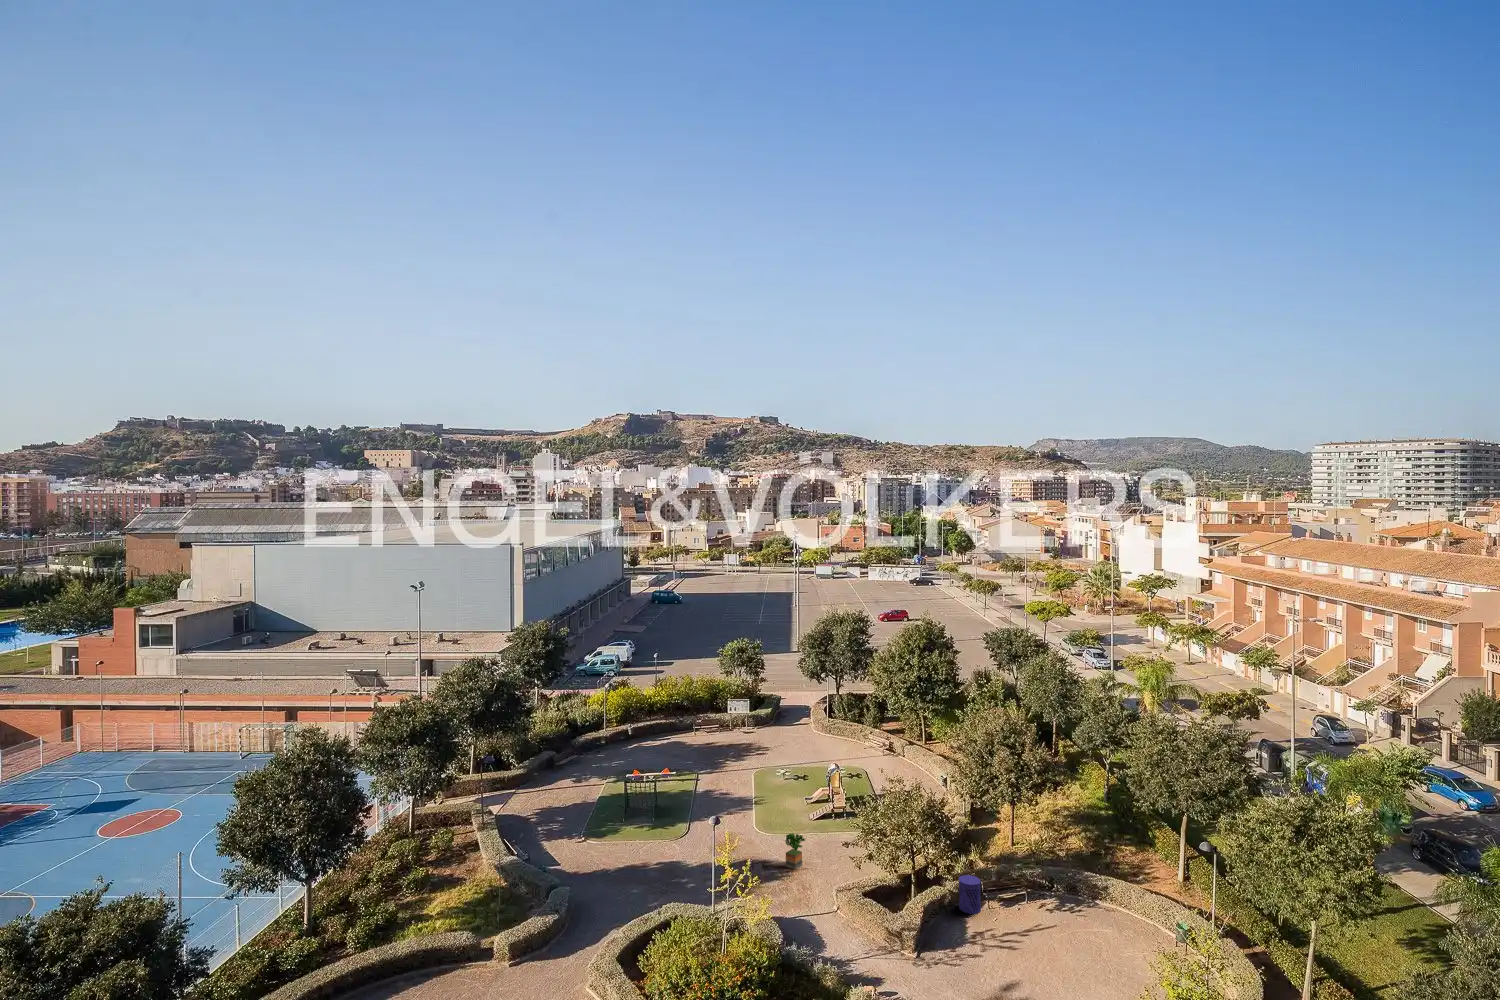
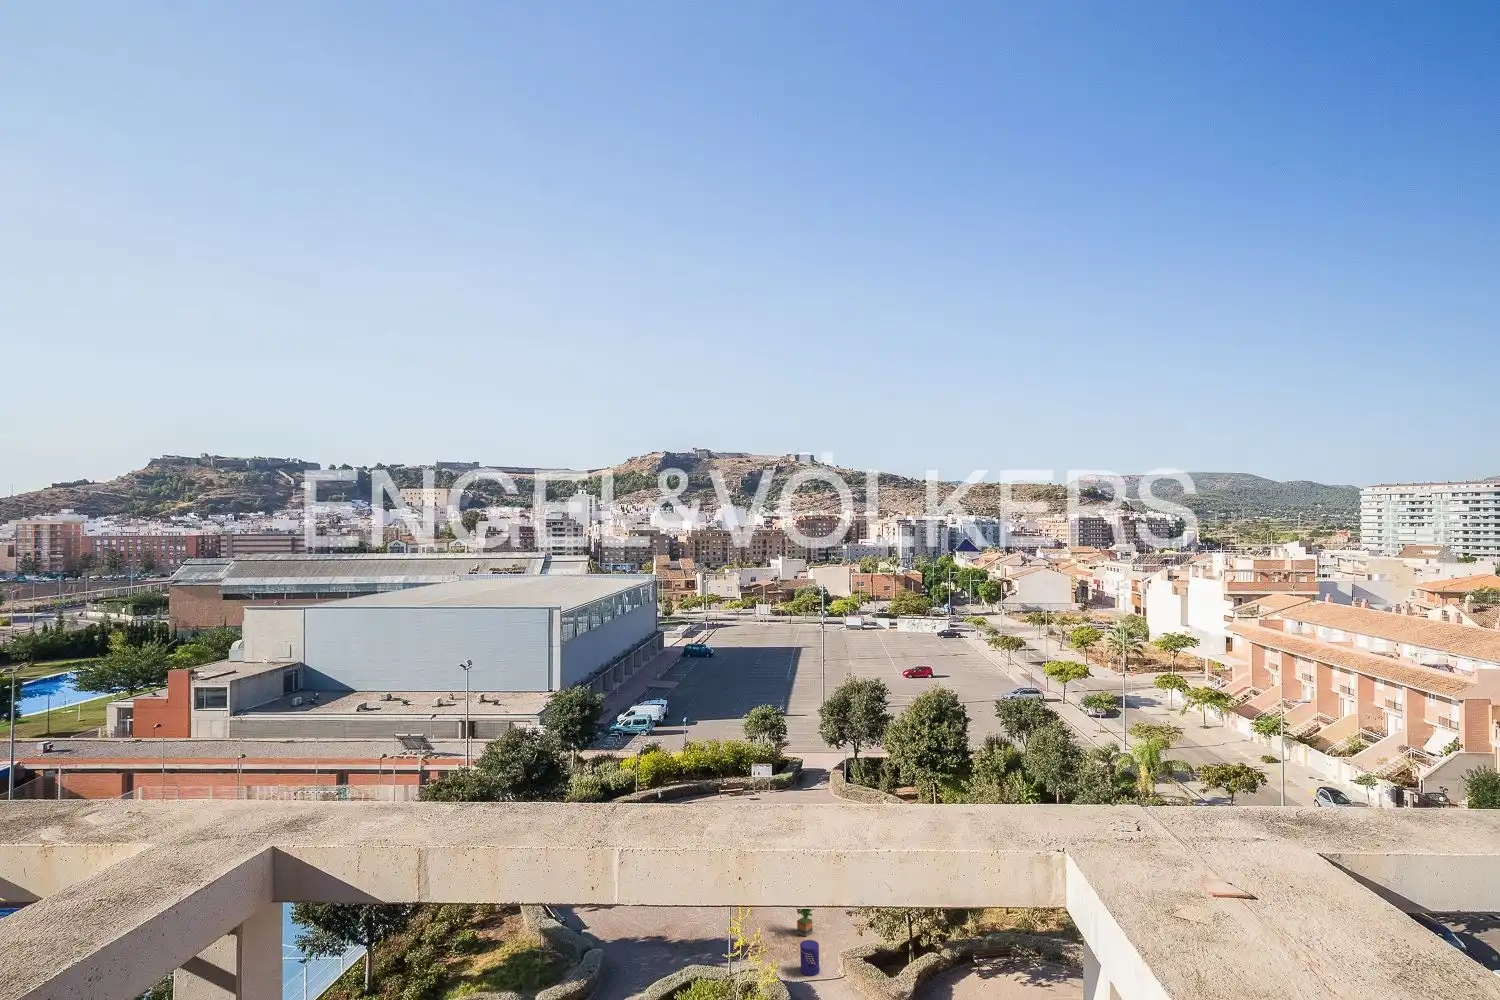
waste bin: present [959,875,981,914] -> present [800,940,820,976]

